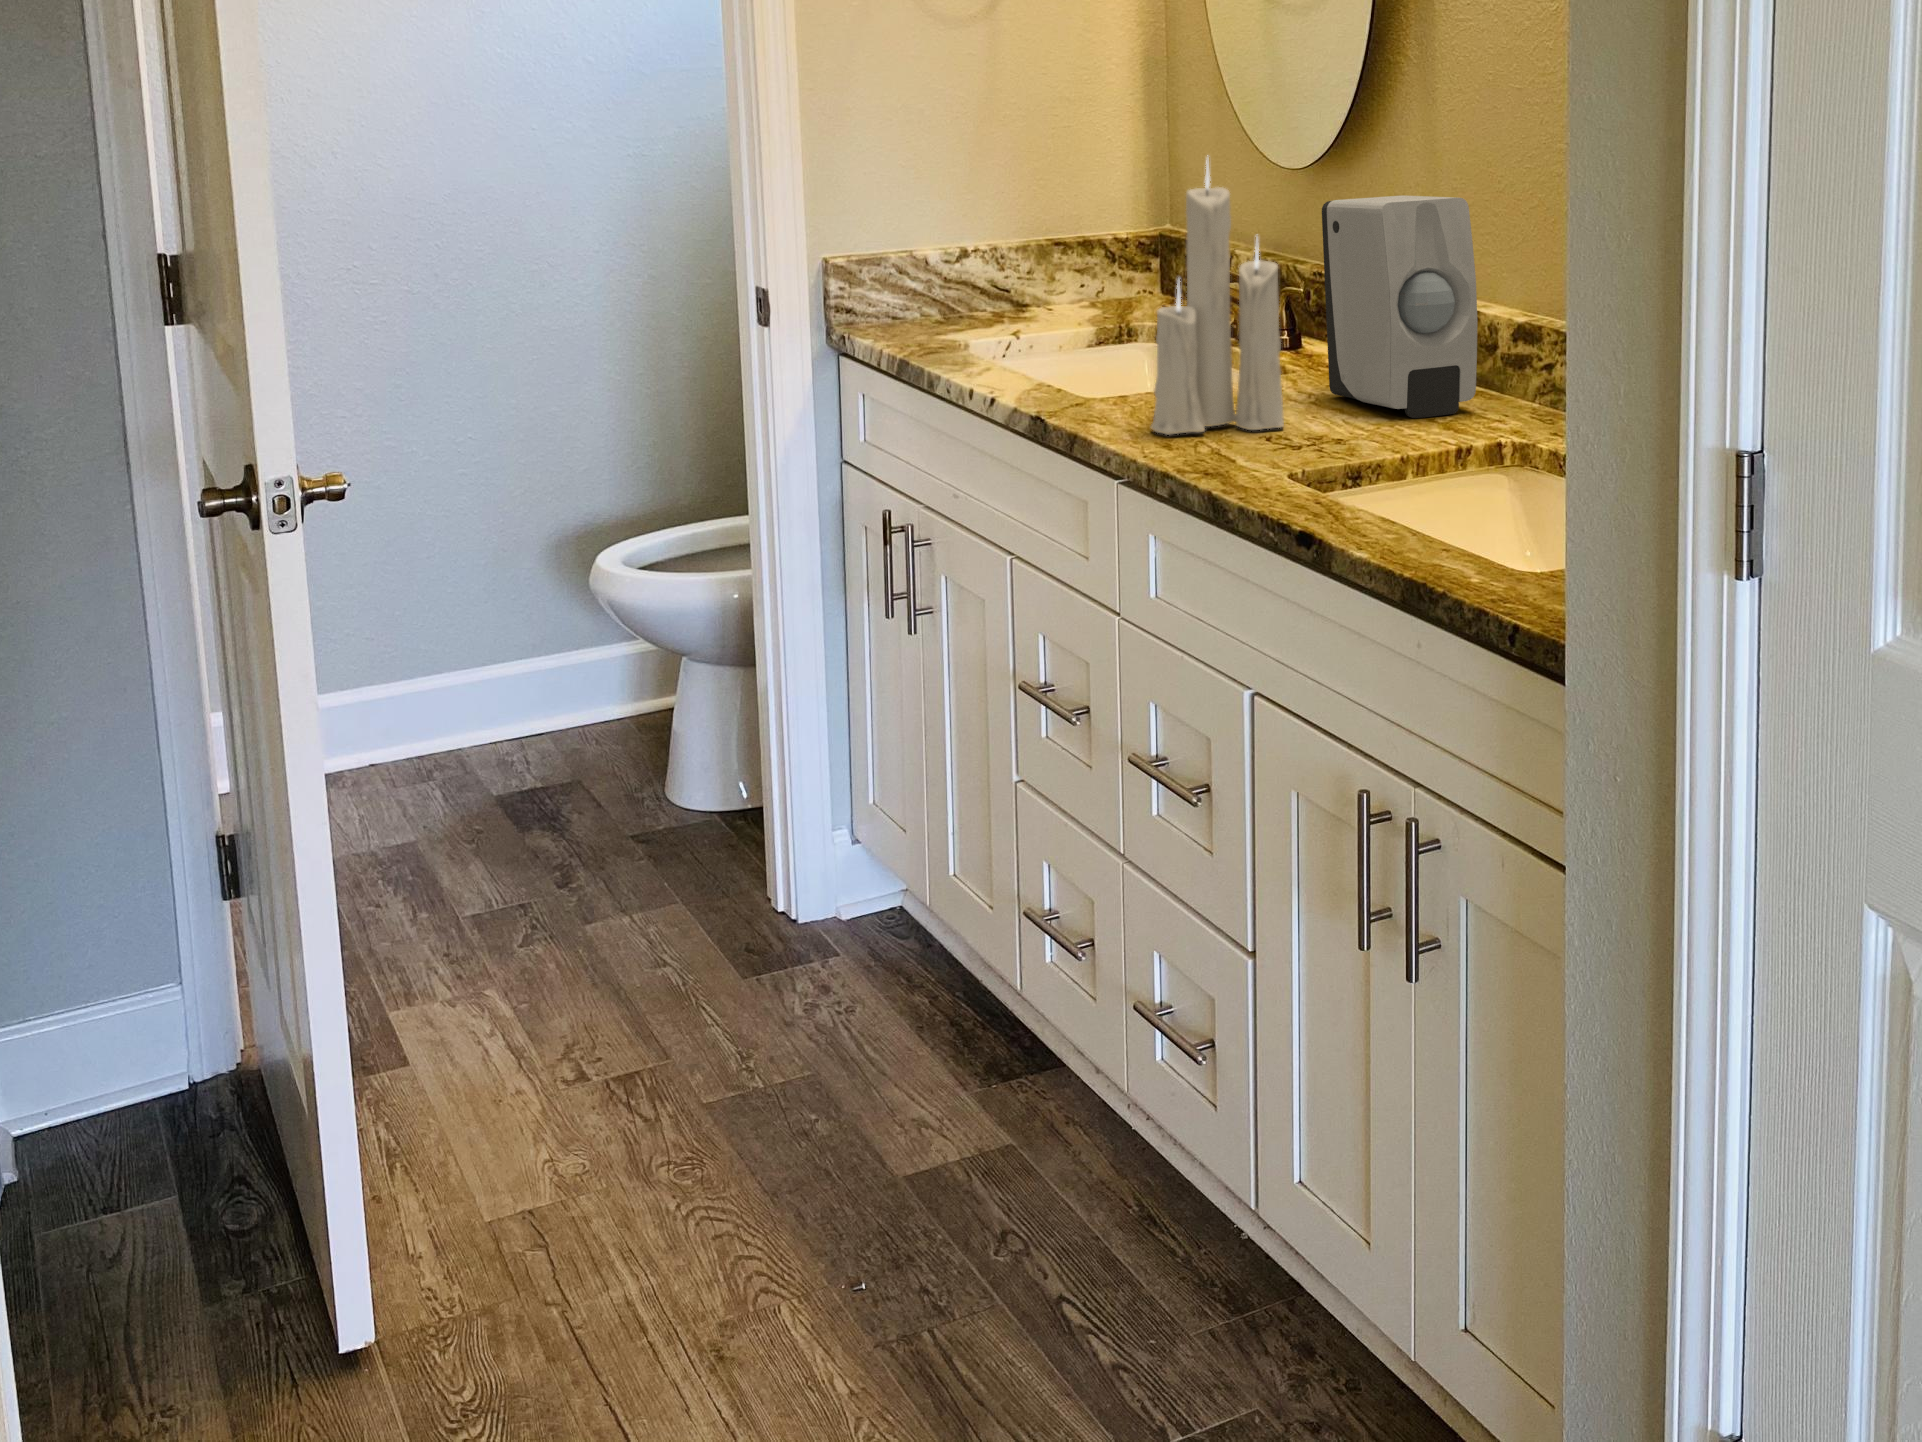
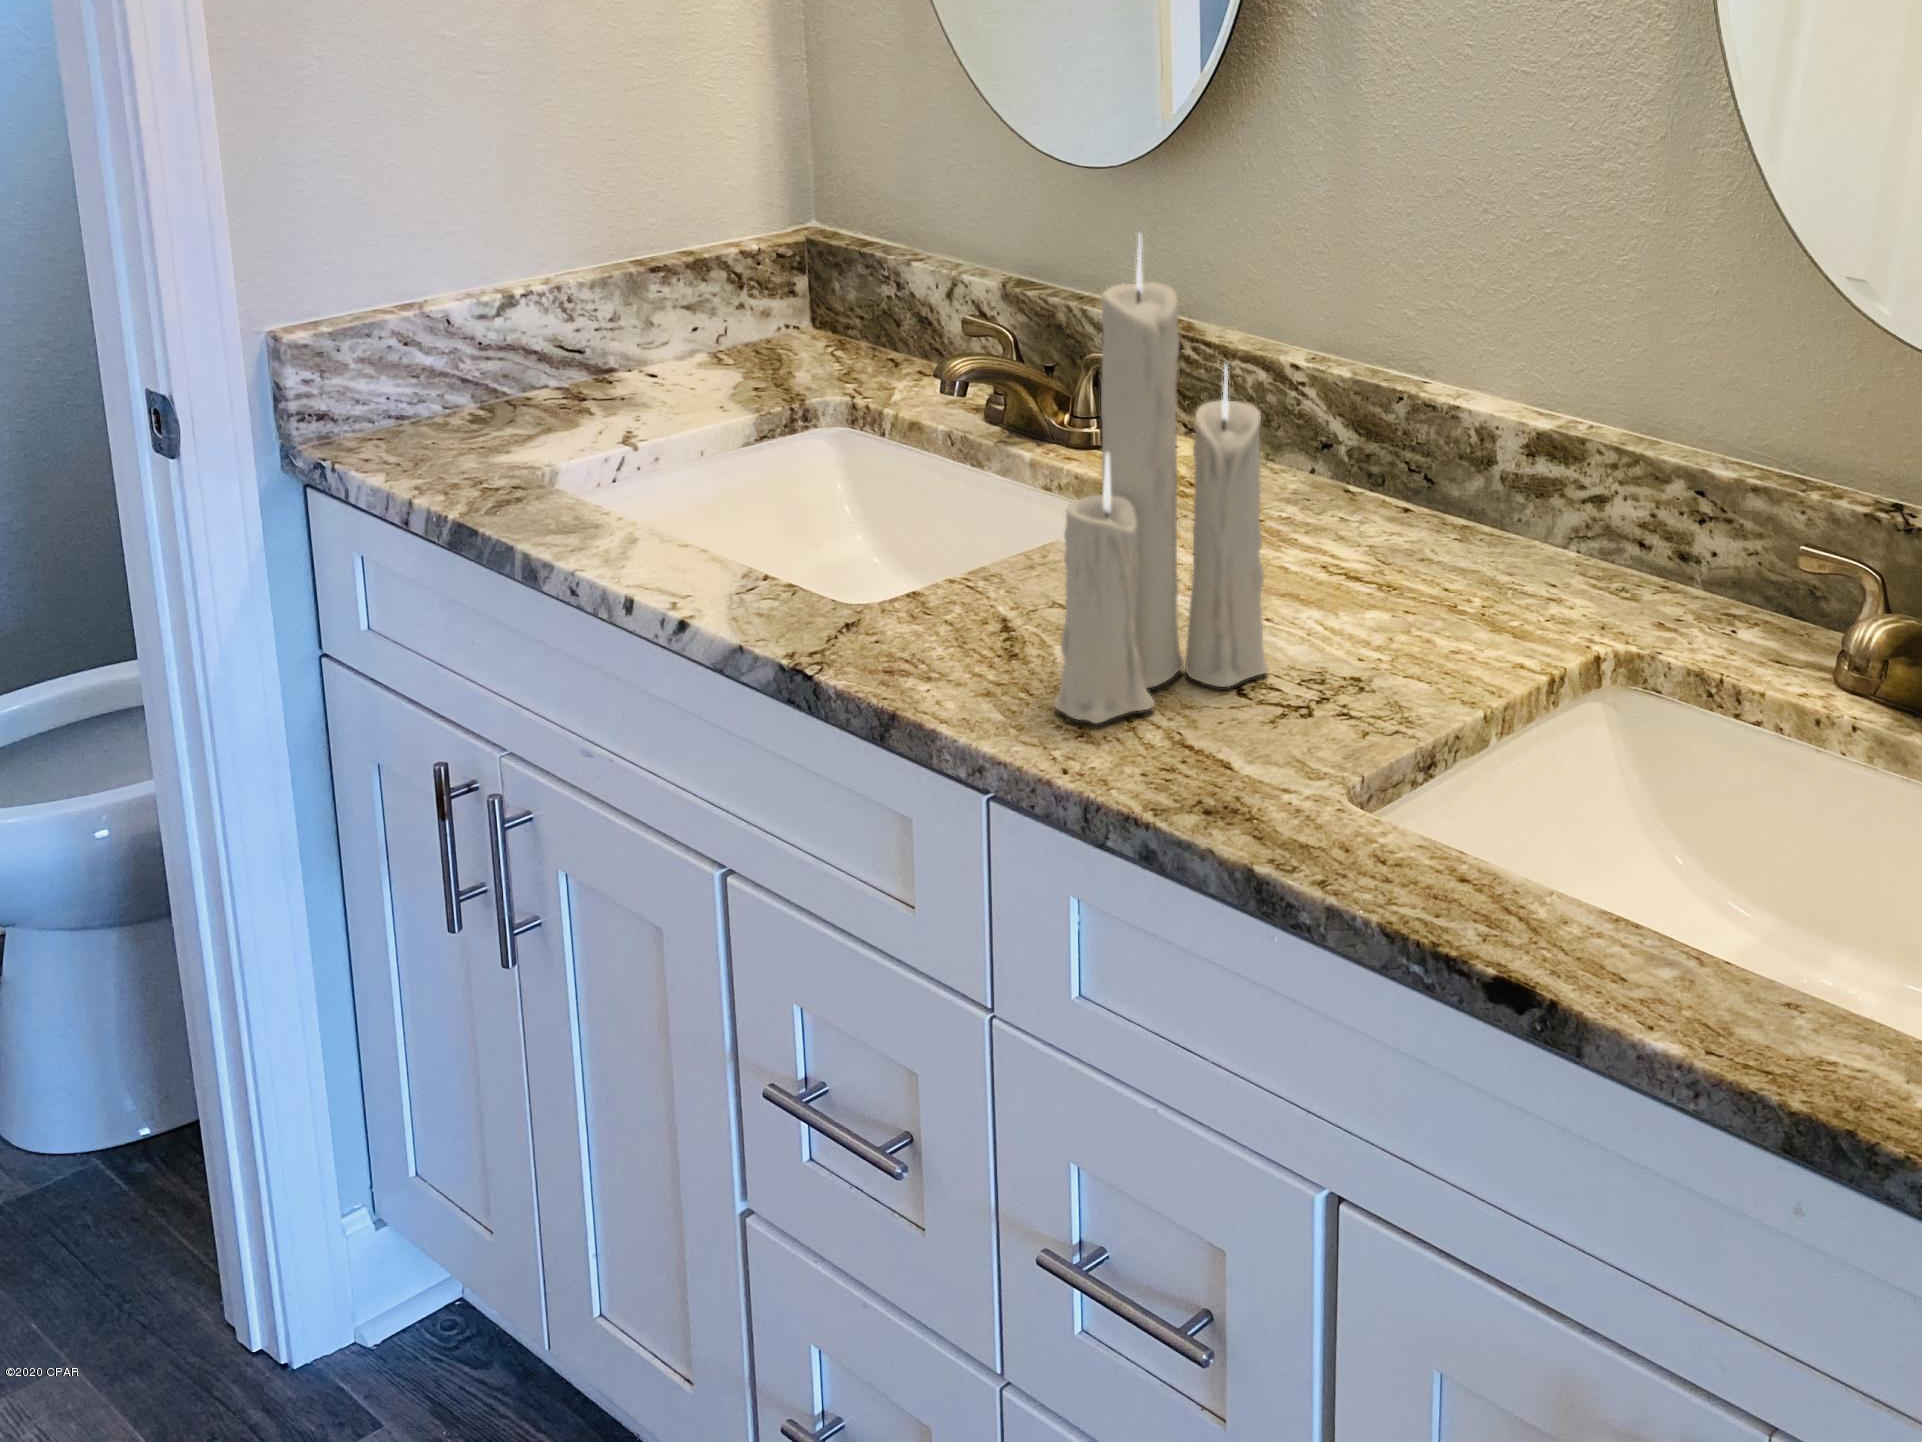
soap dispenser: present [1322,196,1477,418] -> none [1245,243,1516,613]

